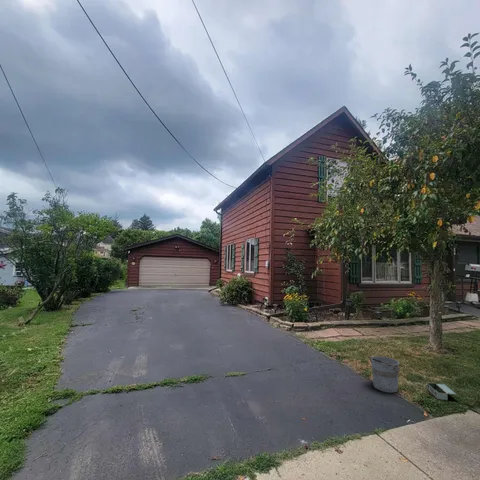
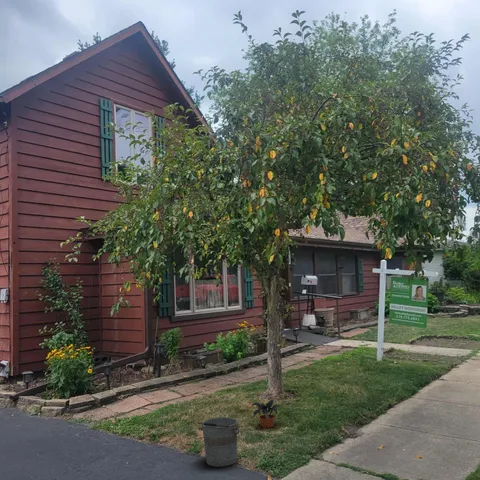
potted plant: none [412,352,439,373] -> present [252,400,280,428]
toolbox: present [427,383,457,400] -> none [270,436,302,457]

